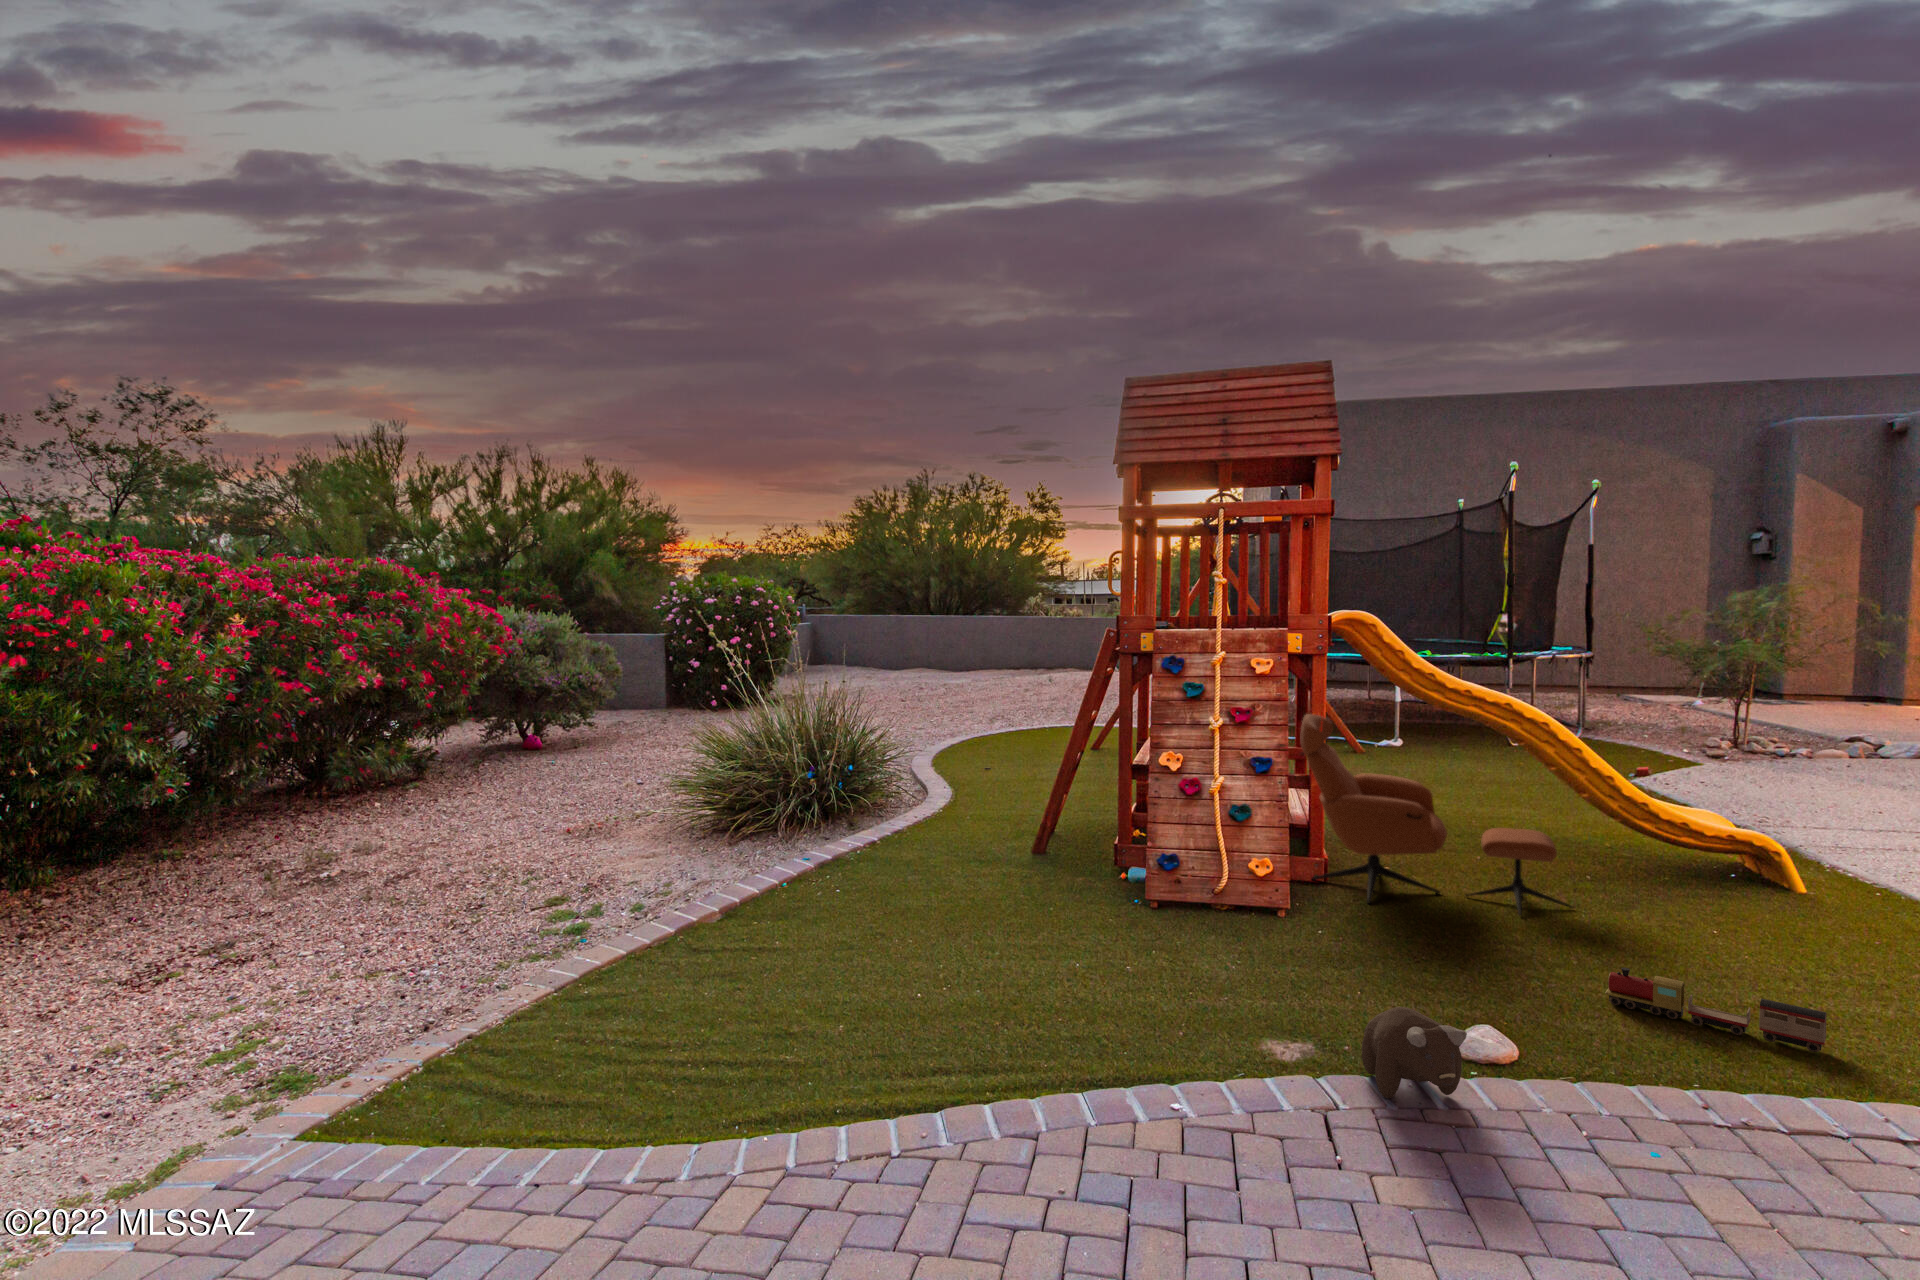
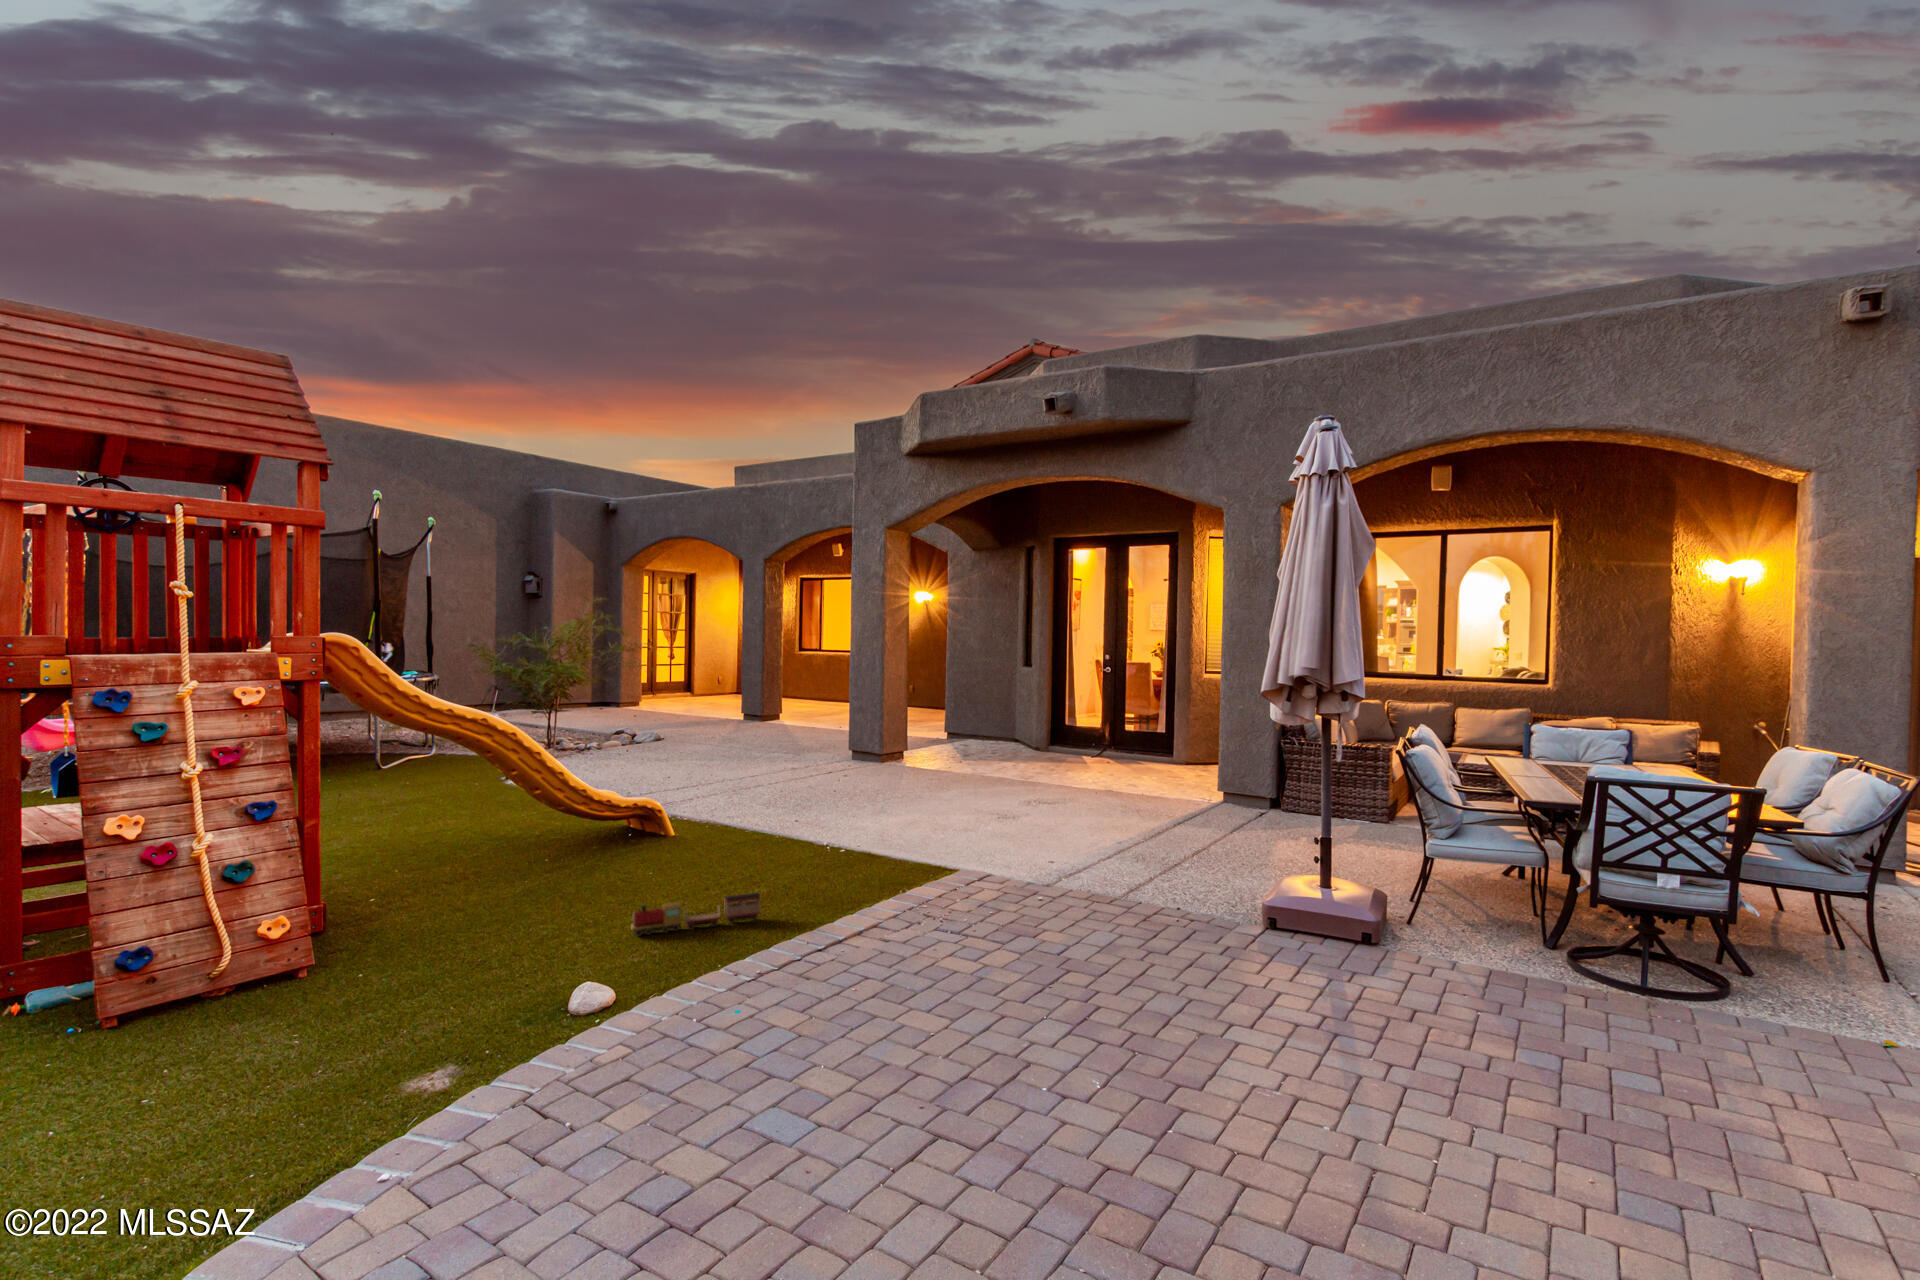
lounge chair: present [1301,714,1572,916] -> none [285,748,554,931]
plush toy: present [1362,1007,1467,1099] -> none [517,979,621,1069]

